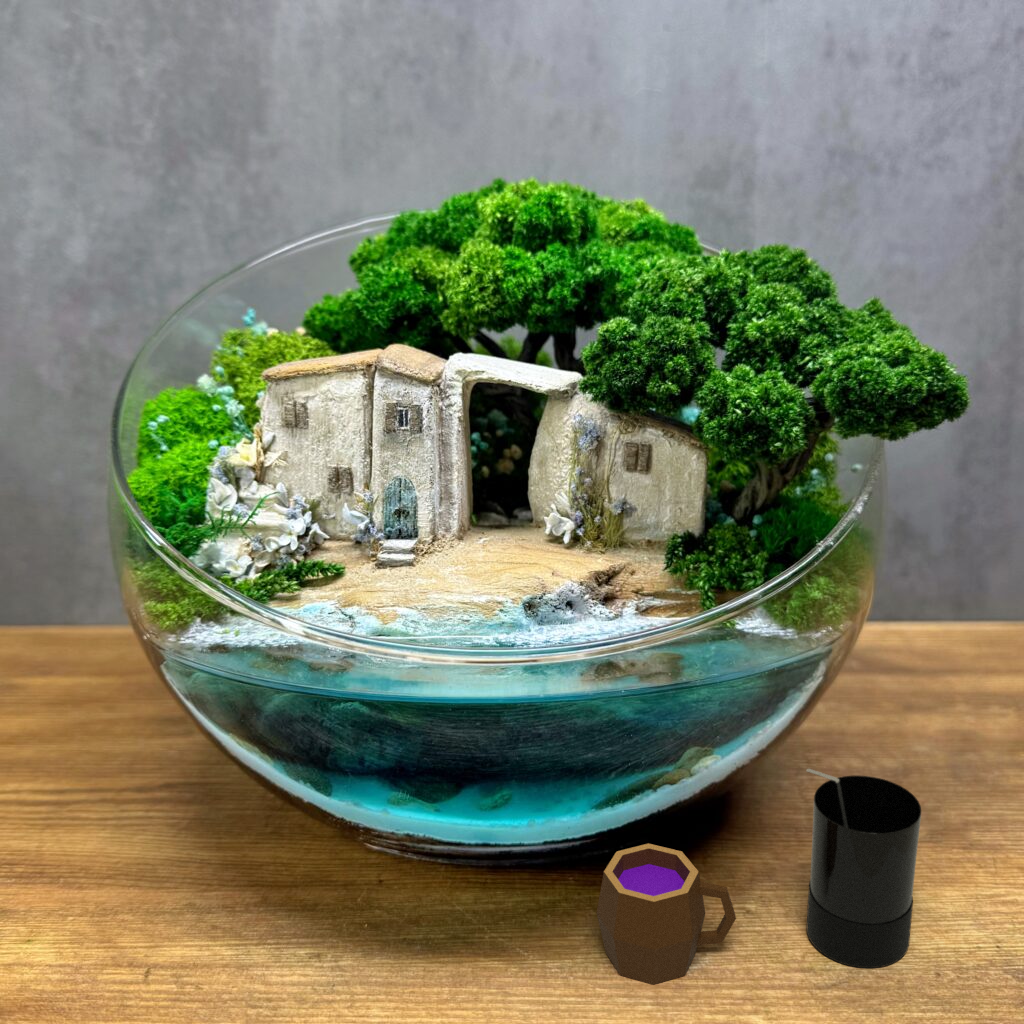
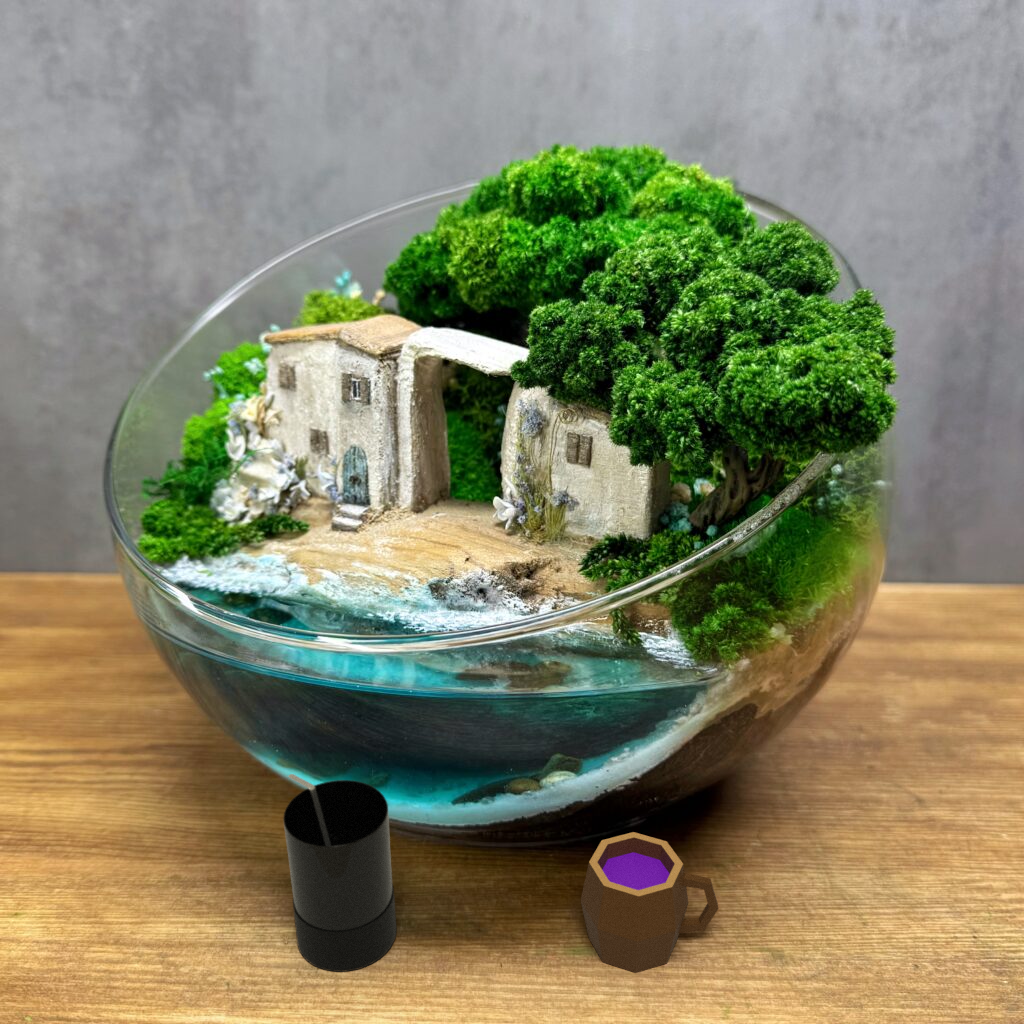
candle: present [806,769,921,968] -> present [283,774,396,972]

